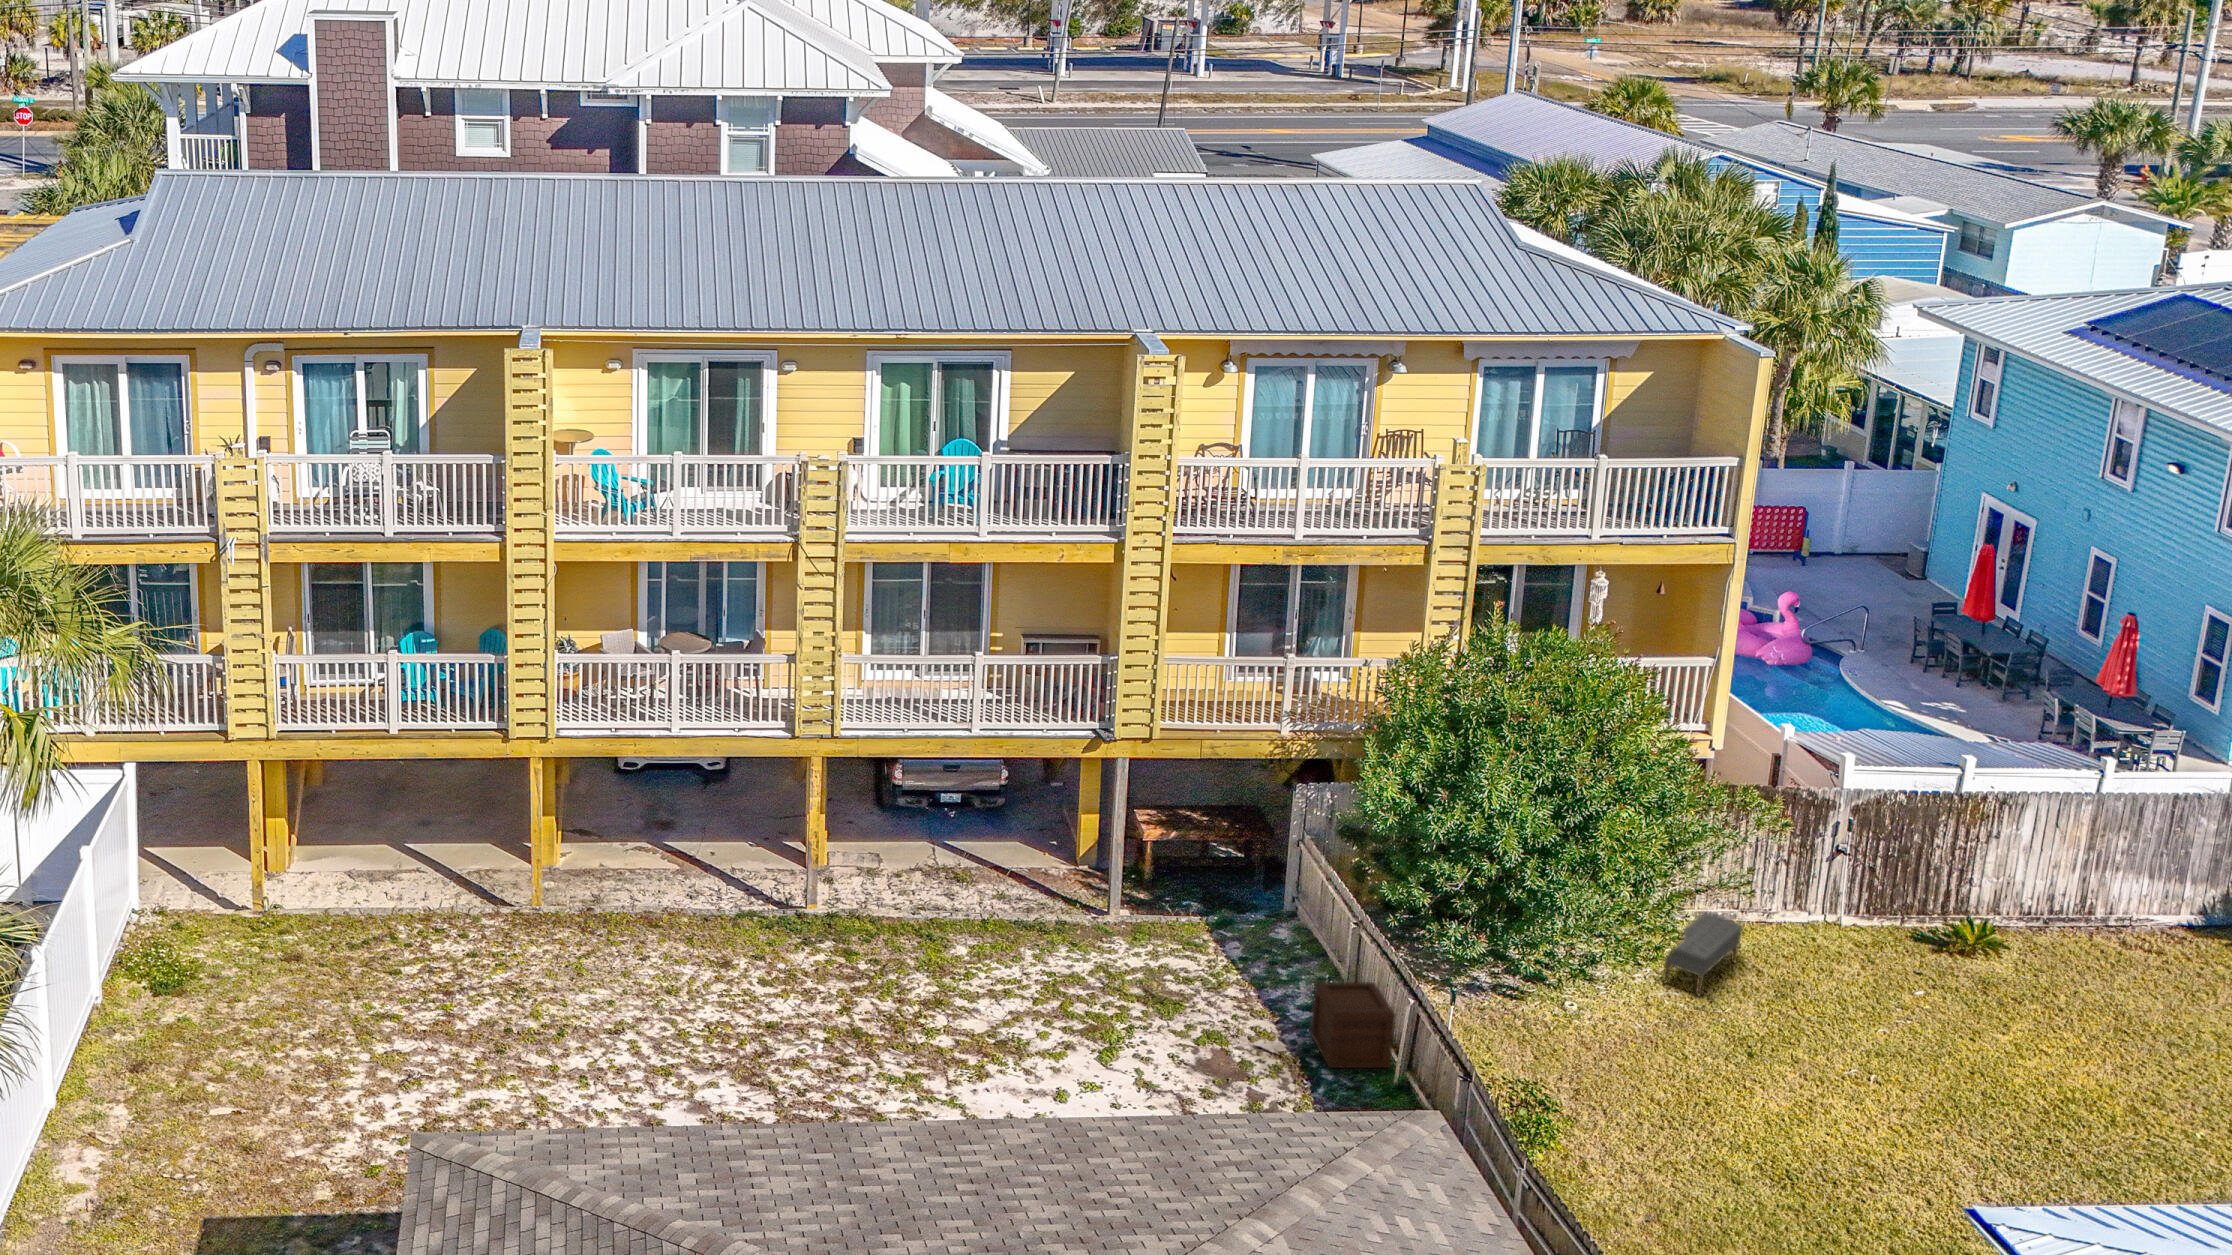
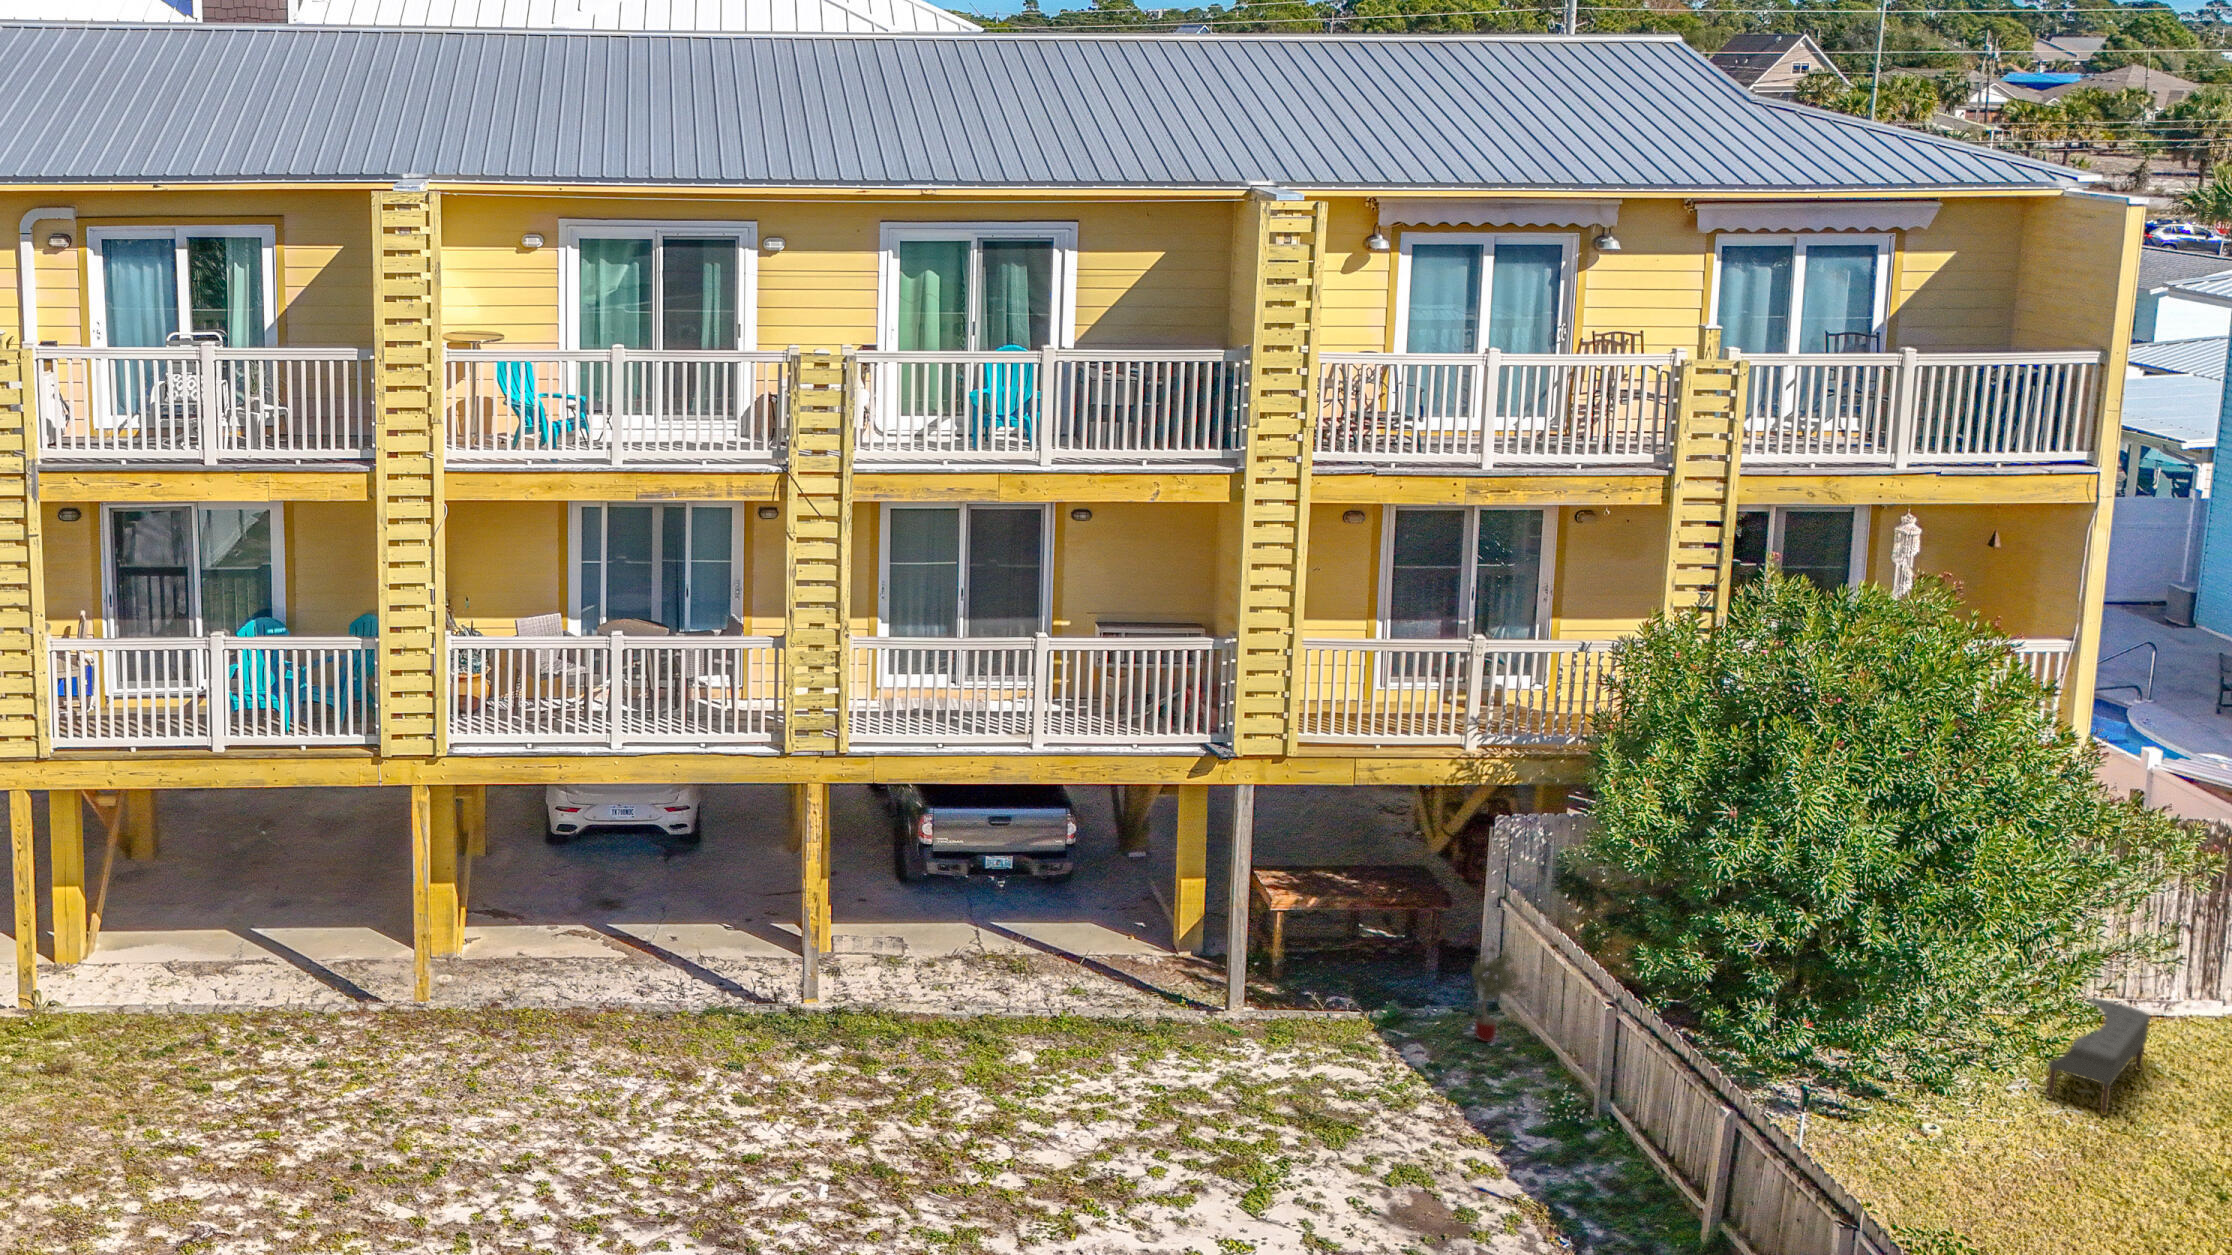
potted tree: none [1275,870,1316,939] -> present [1472,942,1527,1042]
wooden crate: present [1310,982,1396,1068] -> none [1550,1089,1687,1218]

